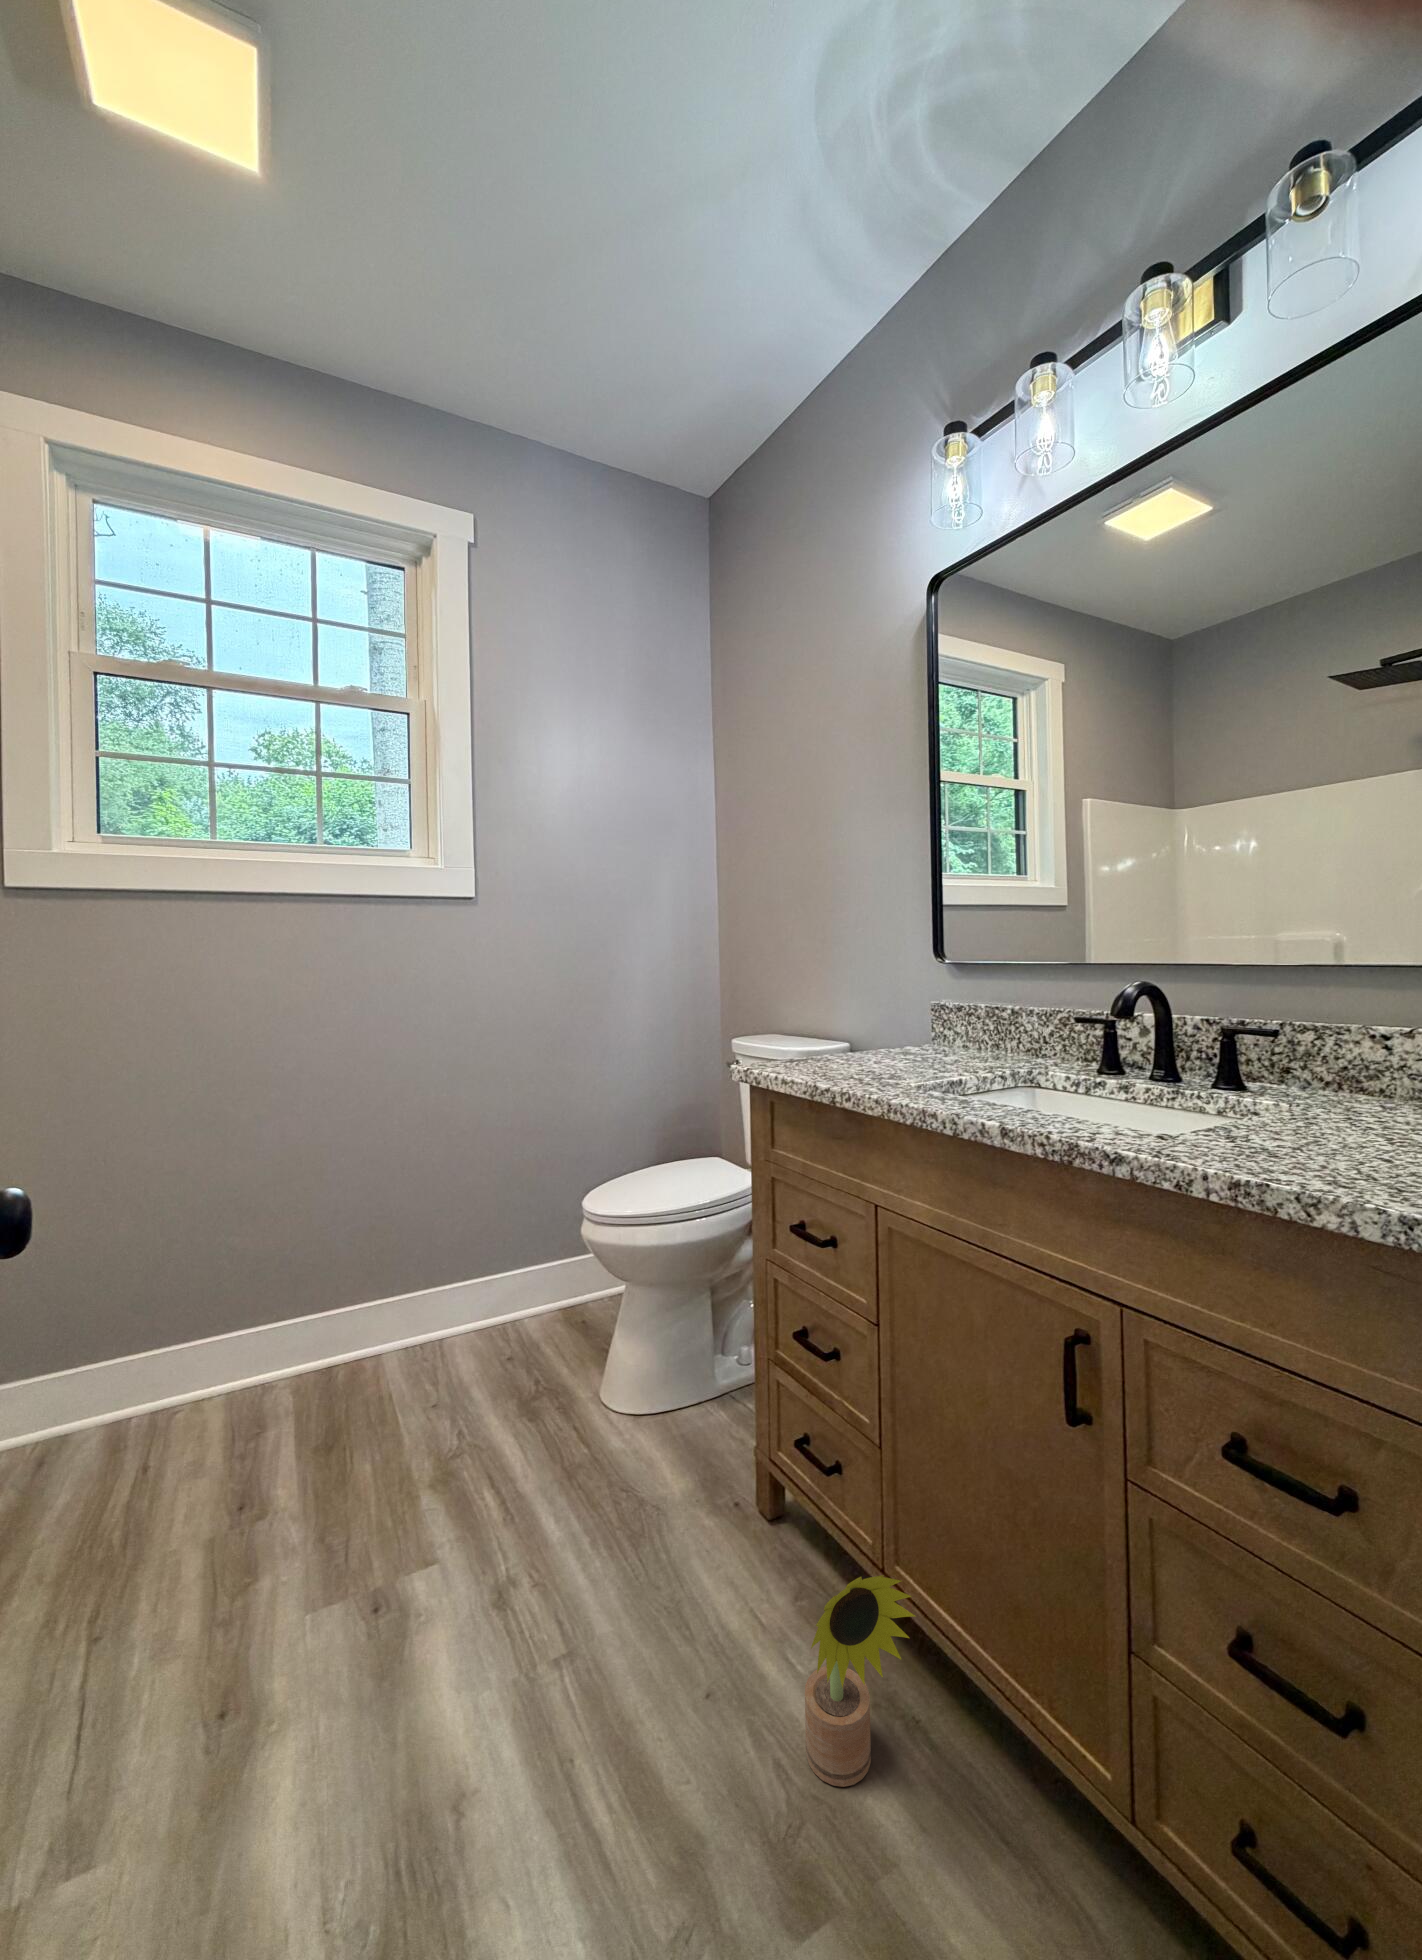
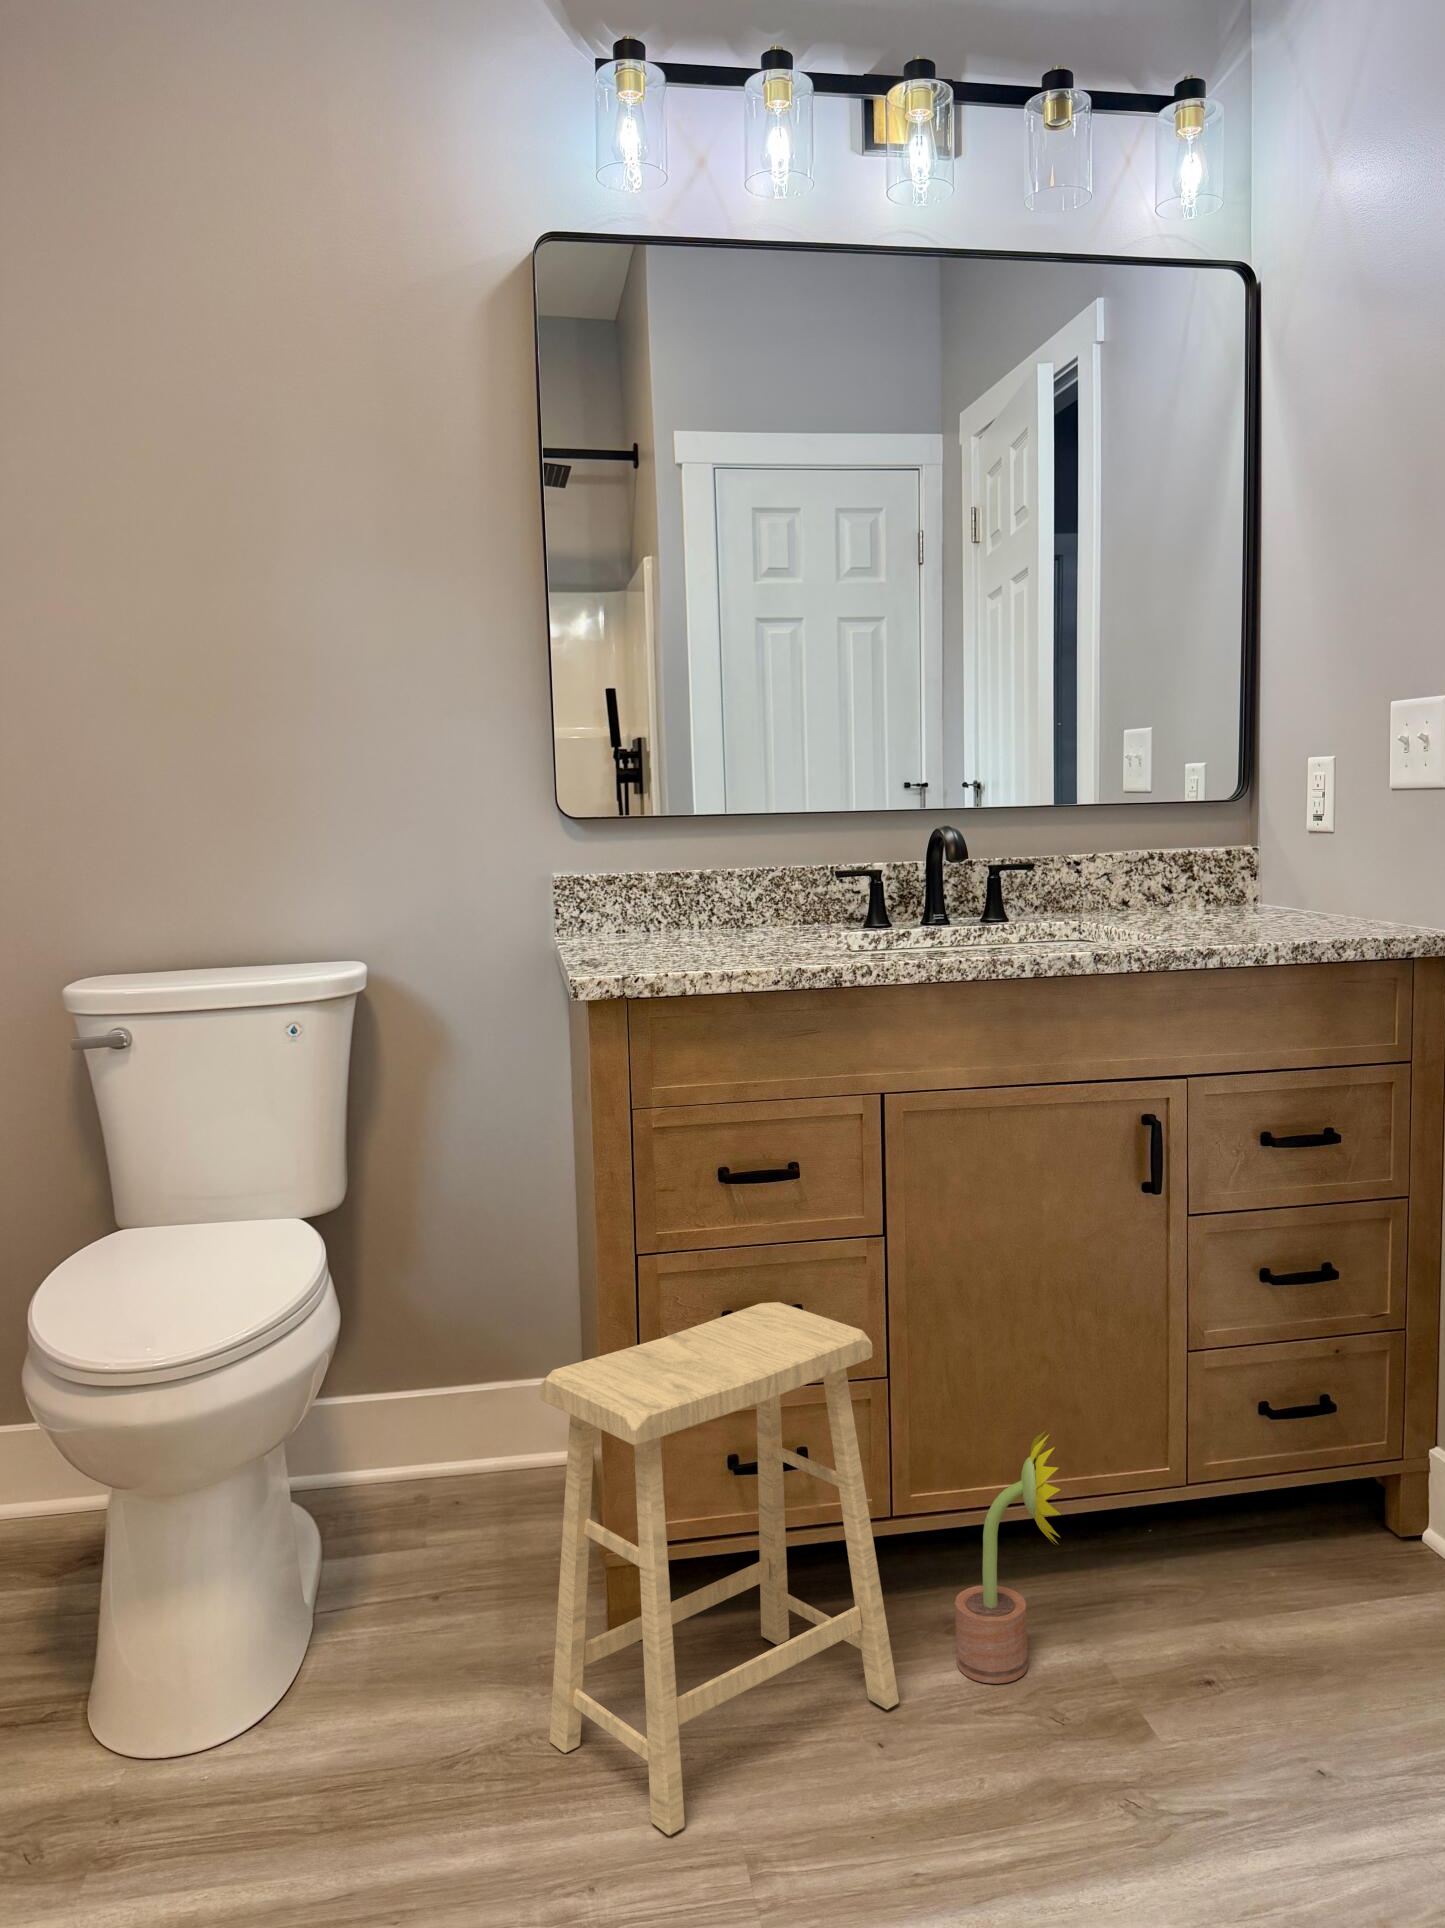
footstool: none [559,1293,805,1694] -> present [539,1302,899,1836]

